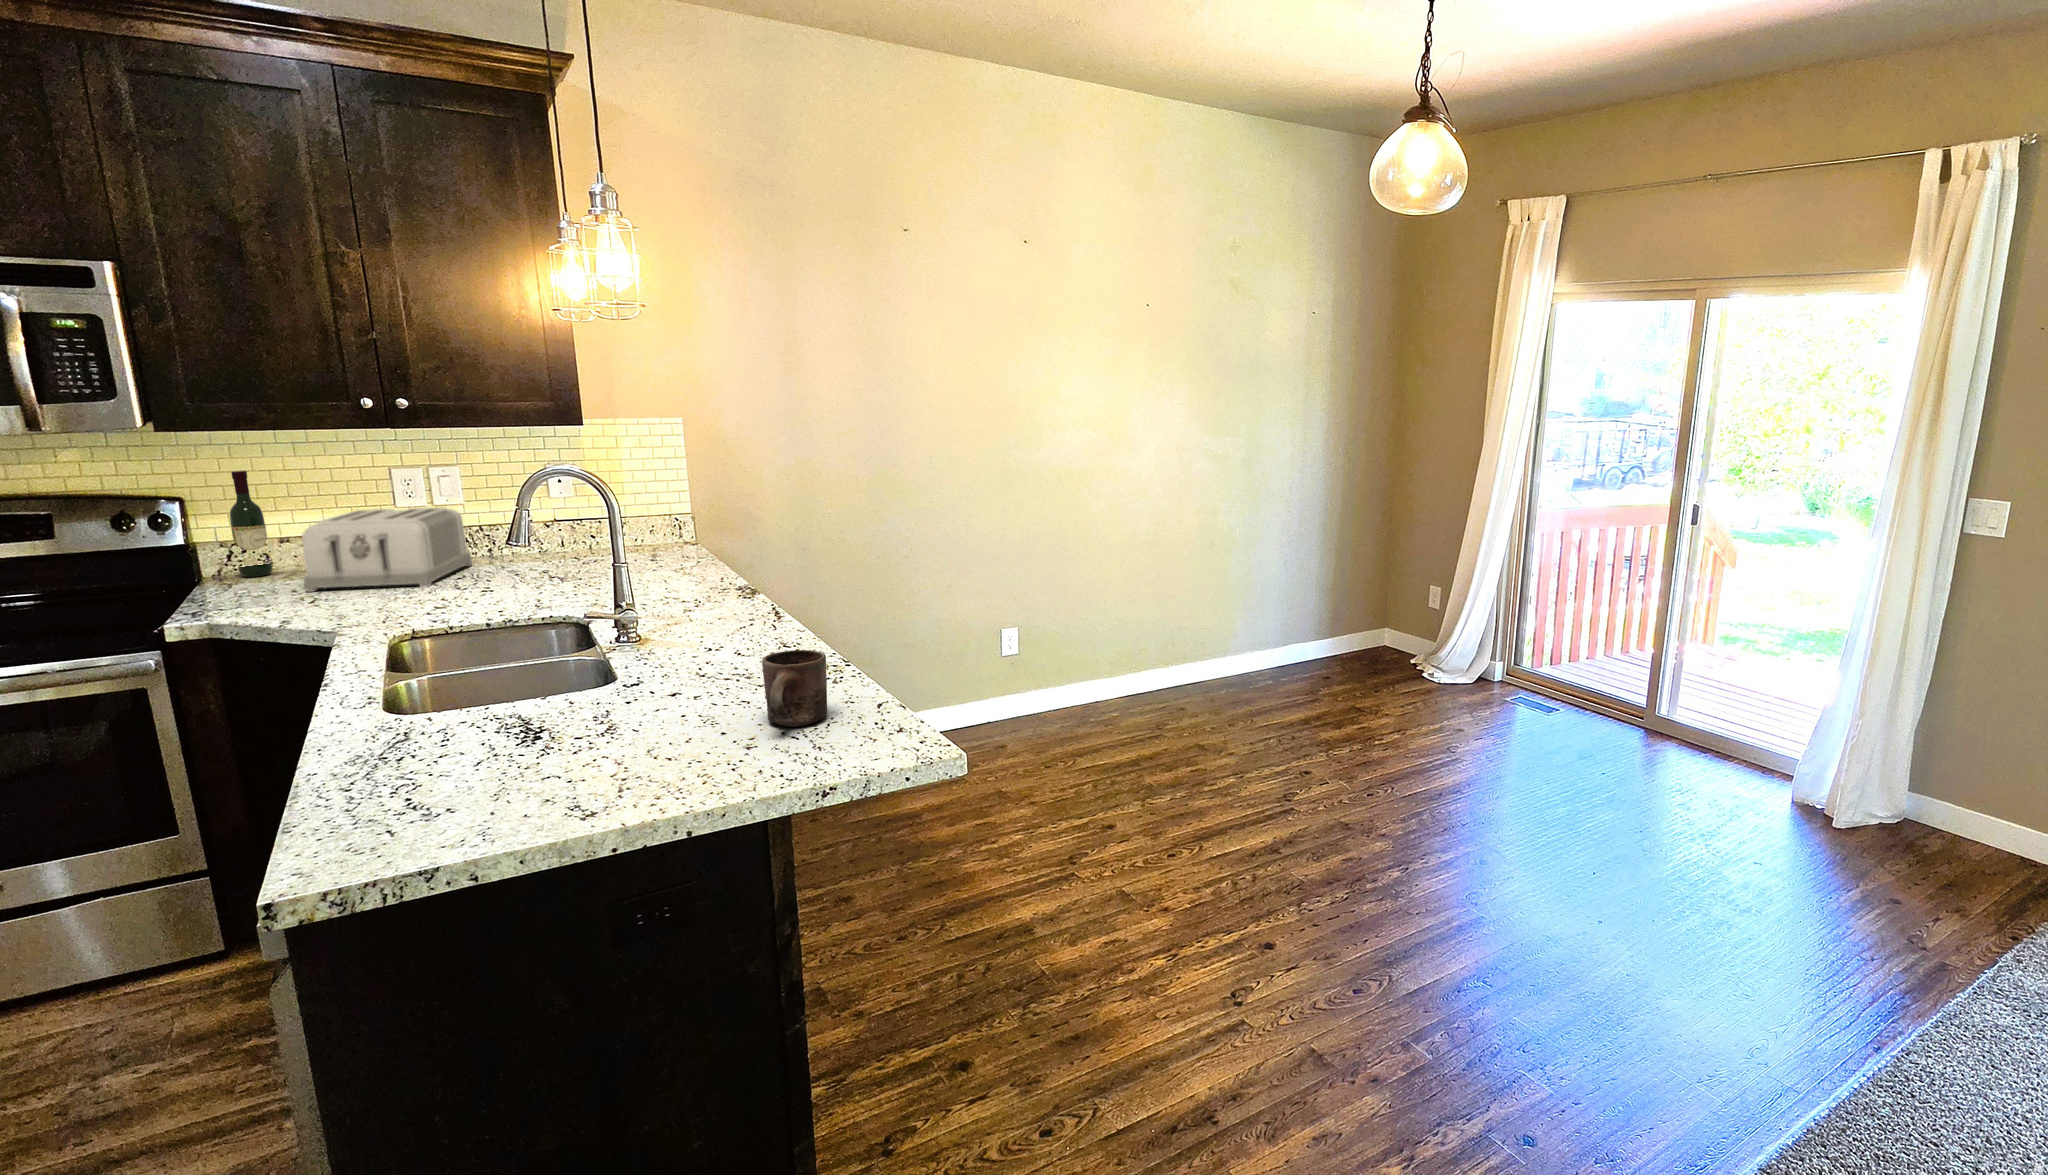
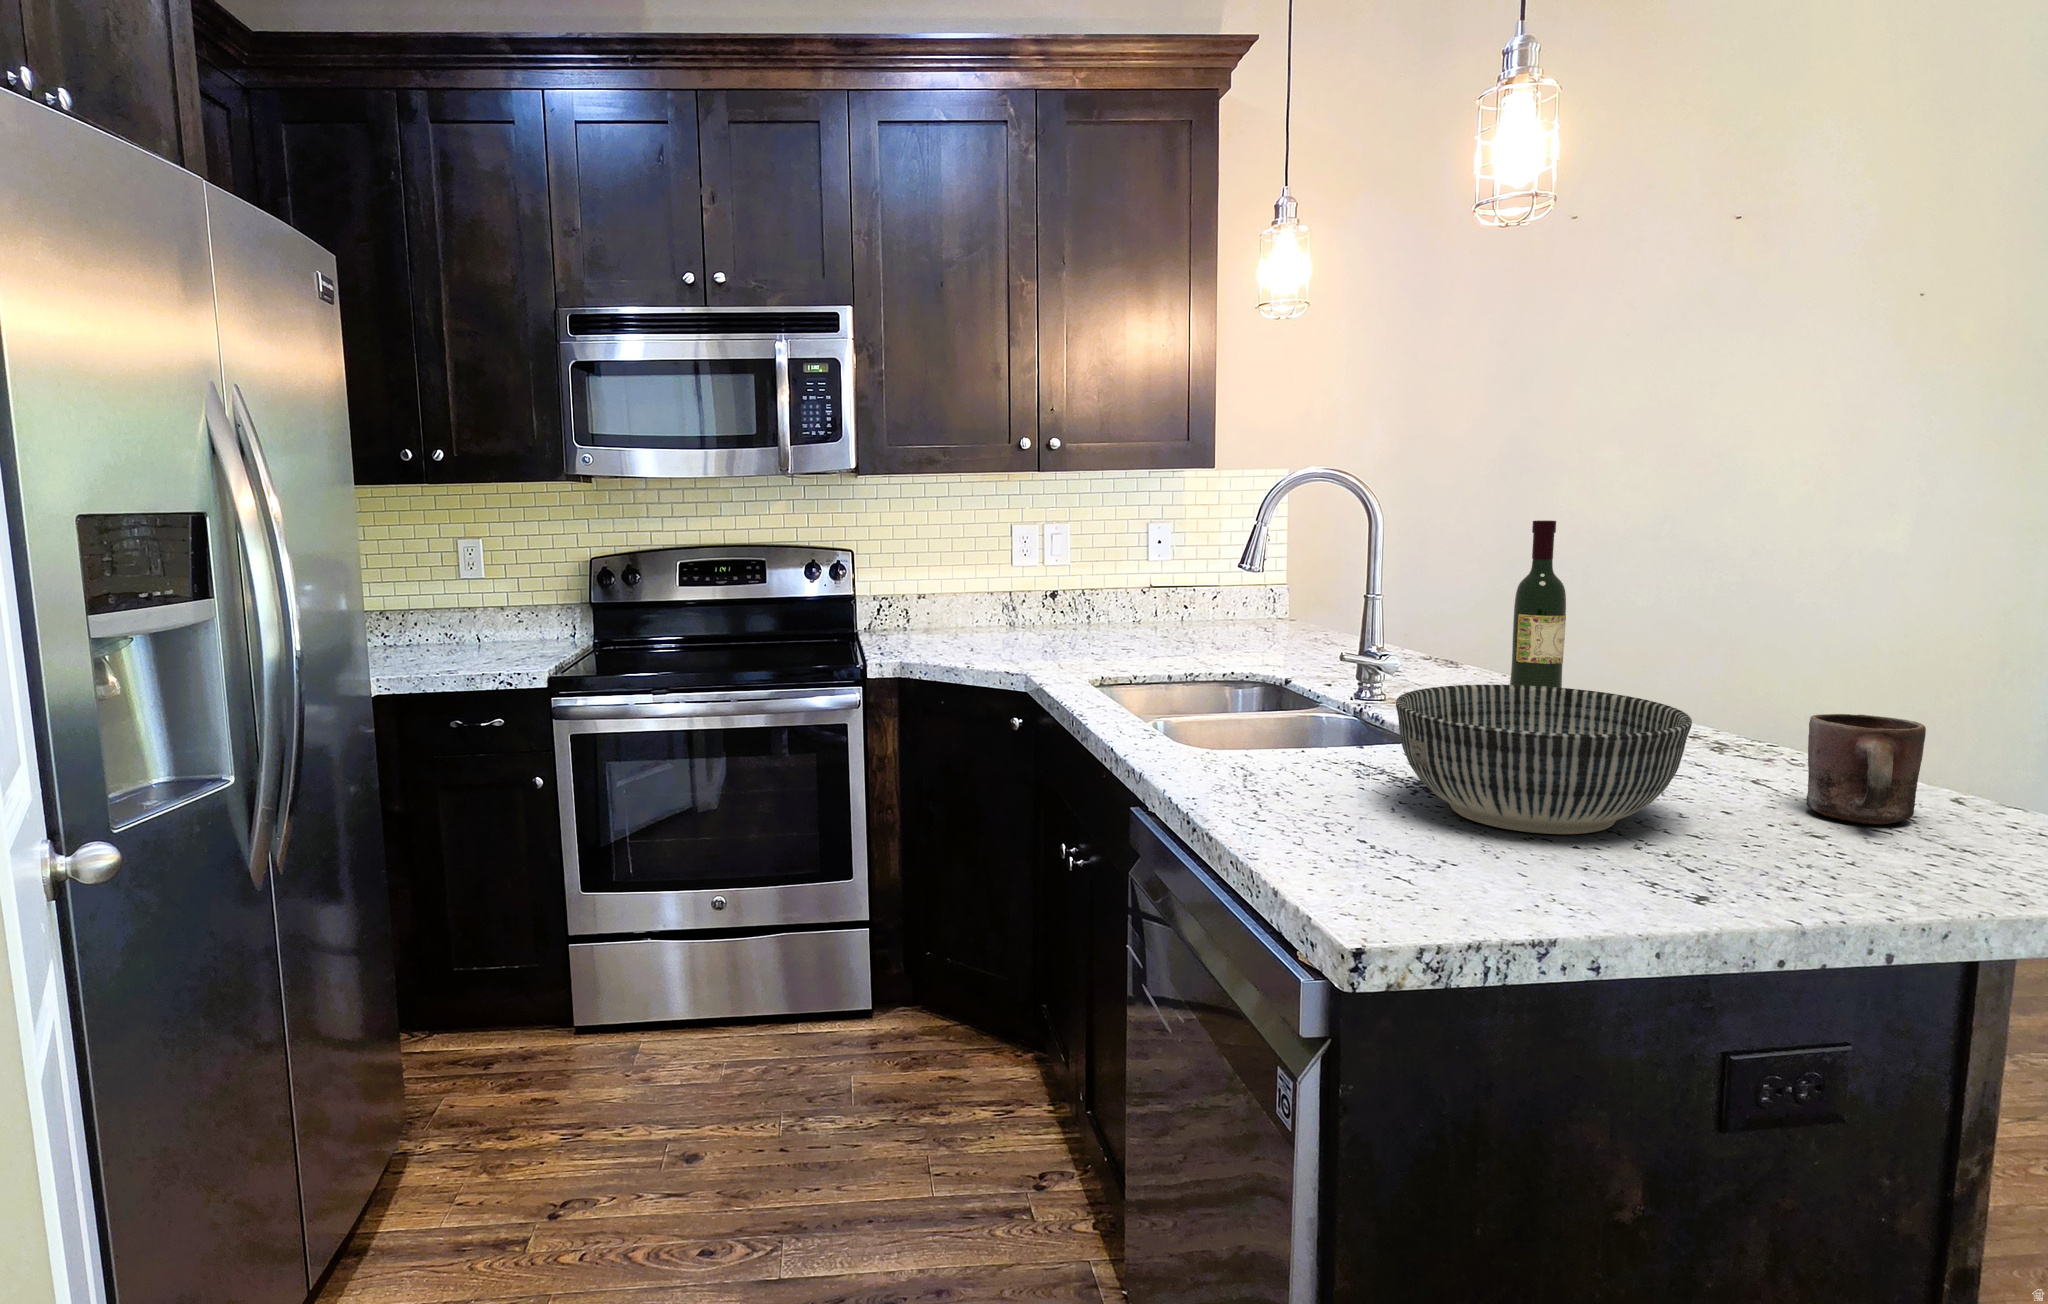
wine bottle: present [230,471,272,577] -> present [1510,520,1566,688]
toaster: present [302,507,472,592] -> none [982,566,1126,648]
bowl: none [449,646,663,767] -> present [1396,685,1692,834]

